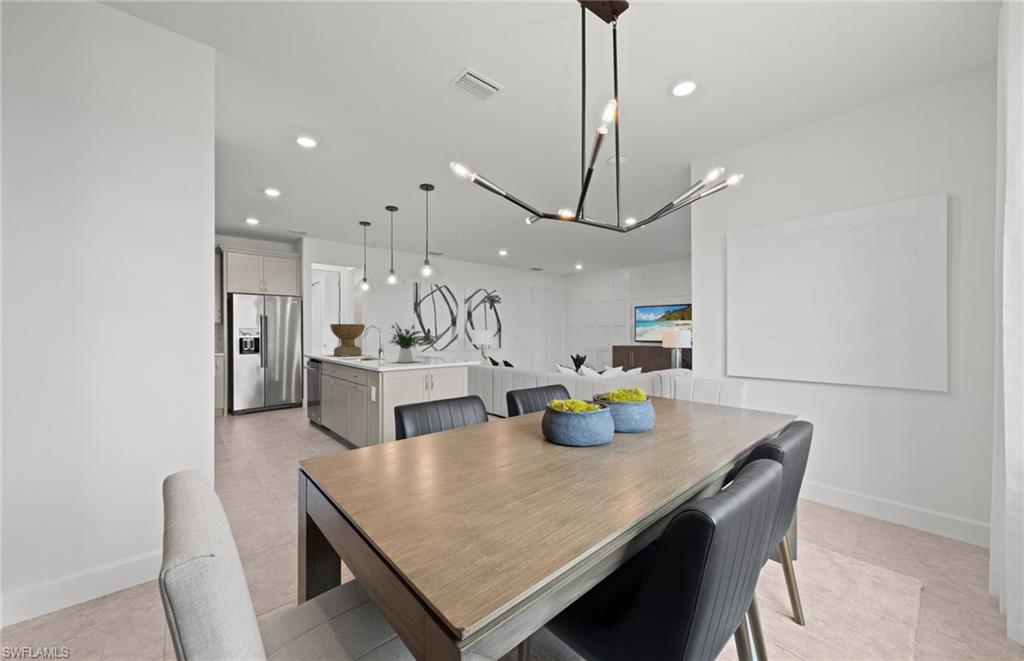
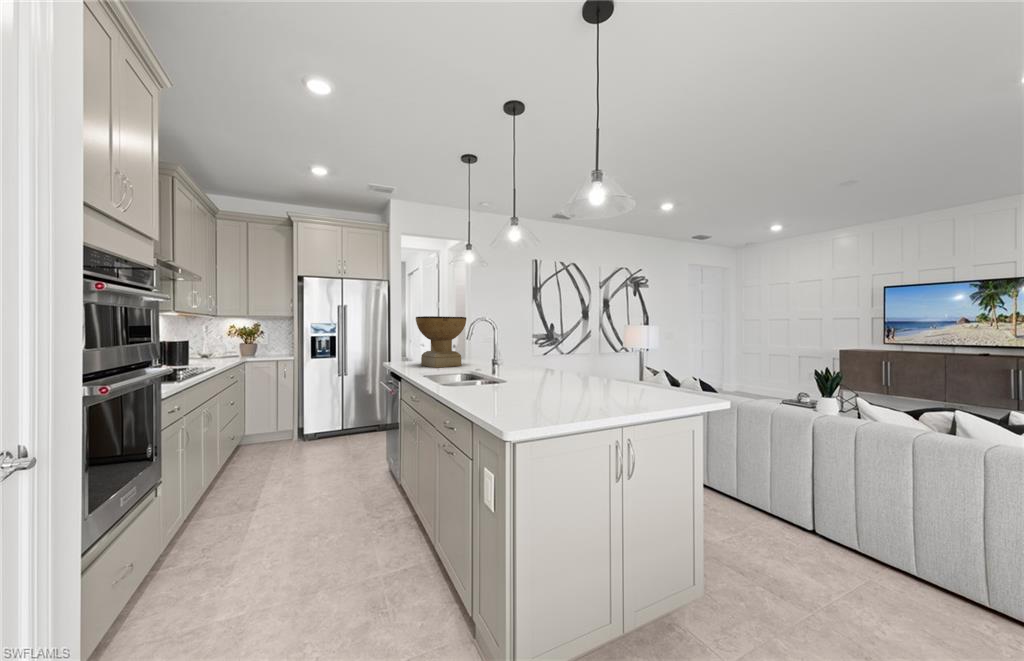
flower arrangement: present [391,323,421,362] -> none [498,310,574,393]

